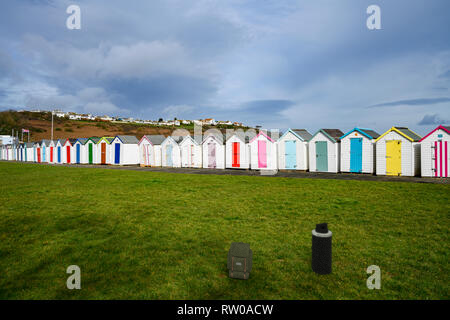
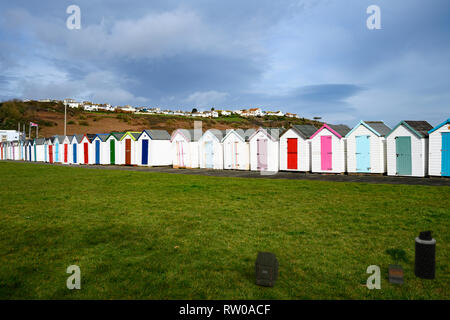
potted tree: none [279,241,304,282] -> present [385,248,409,284]
backpack: present [227,242,253,279] -> present [254,252,278,286]

